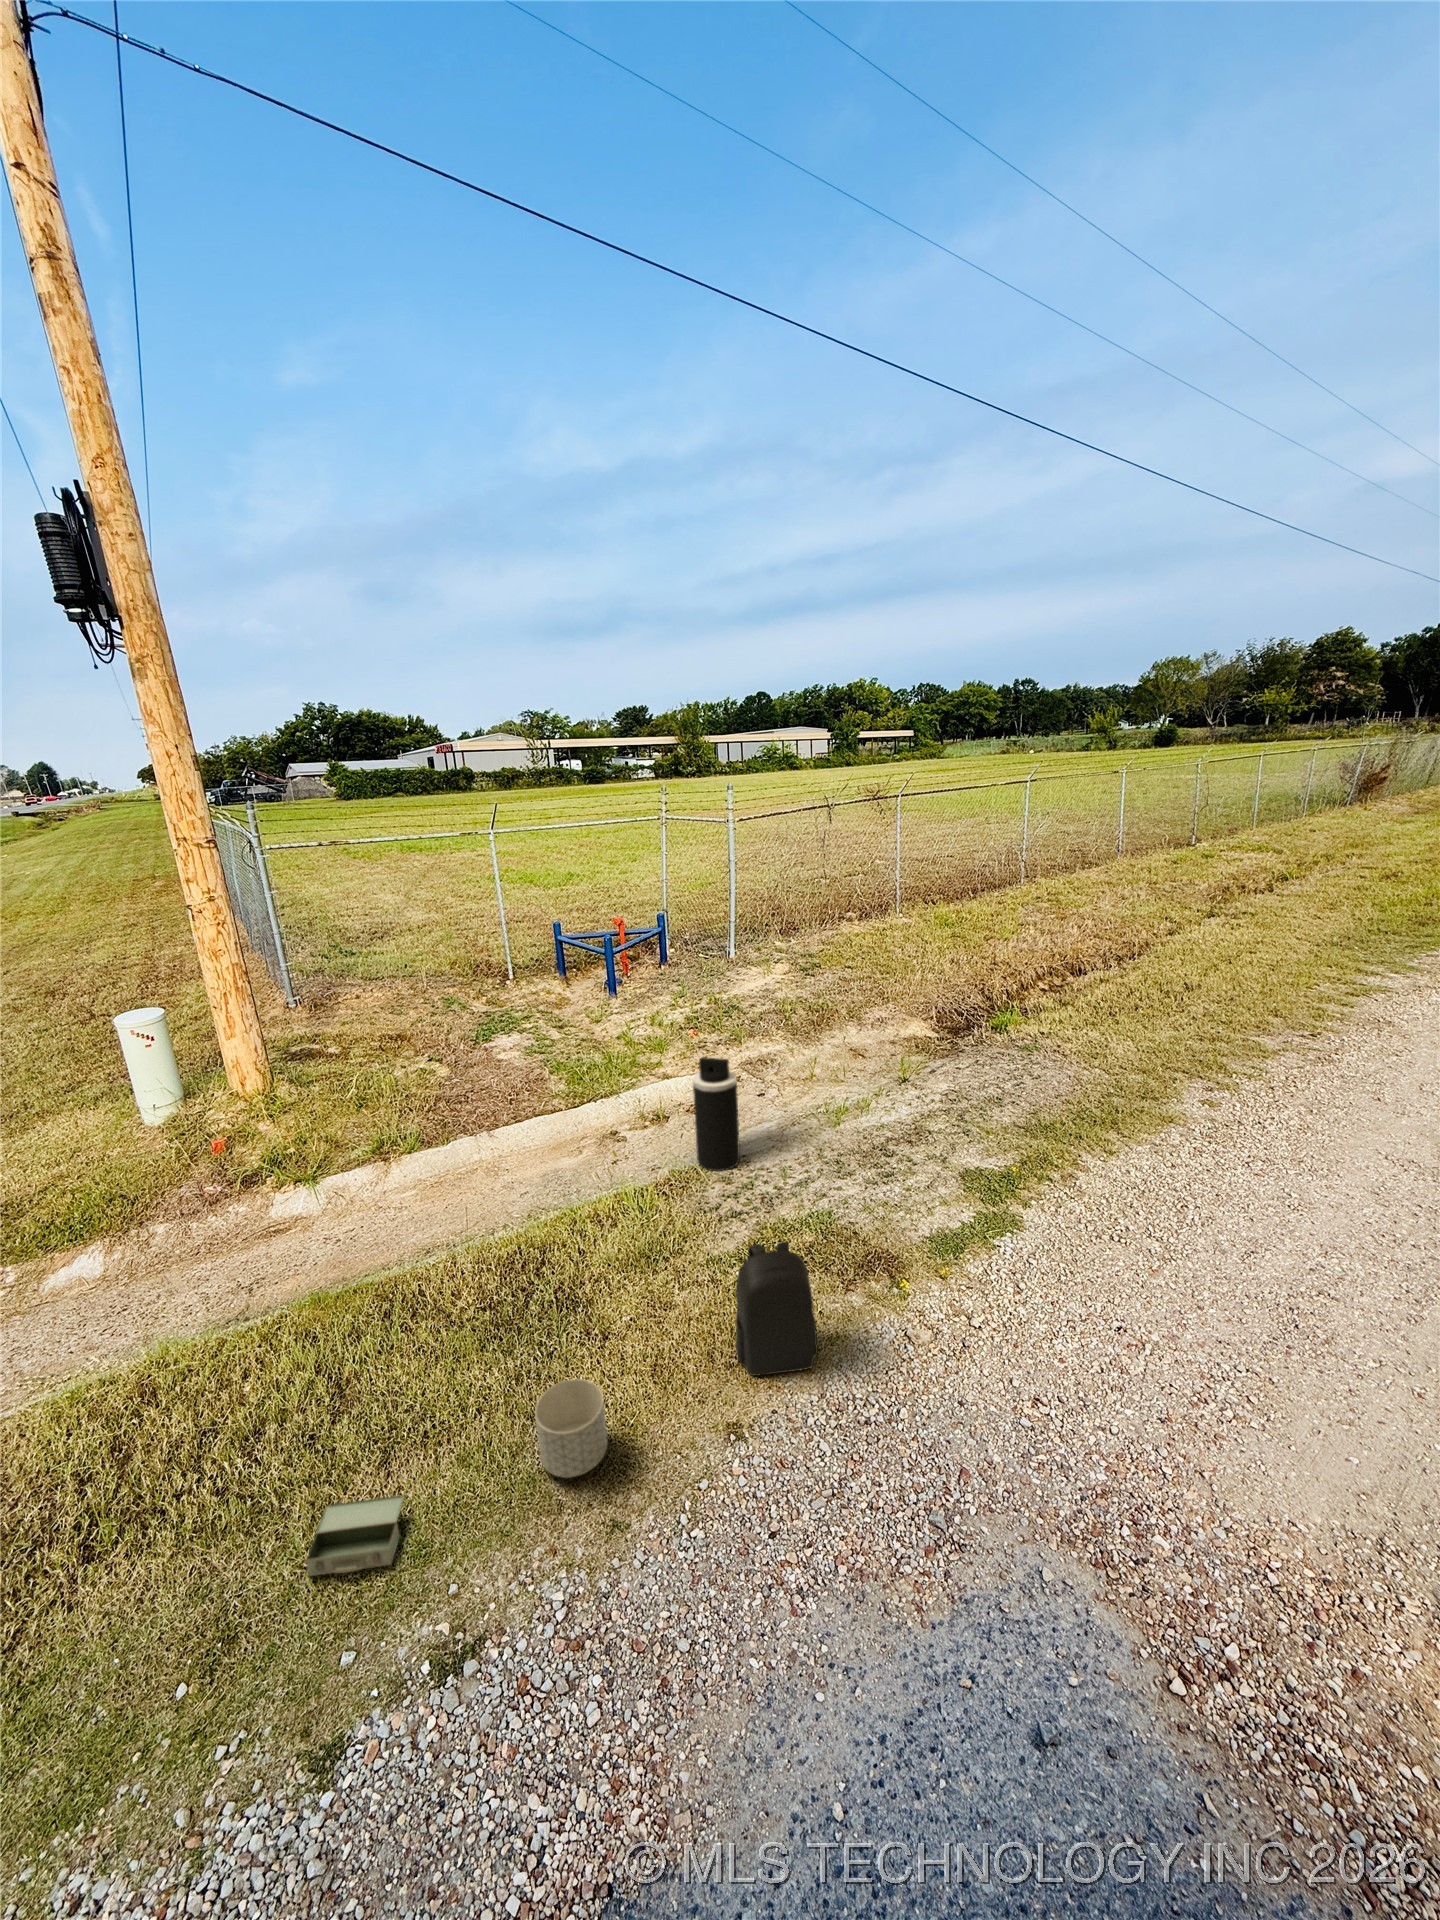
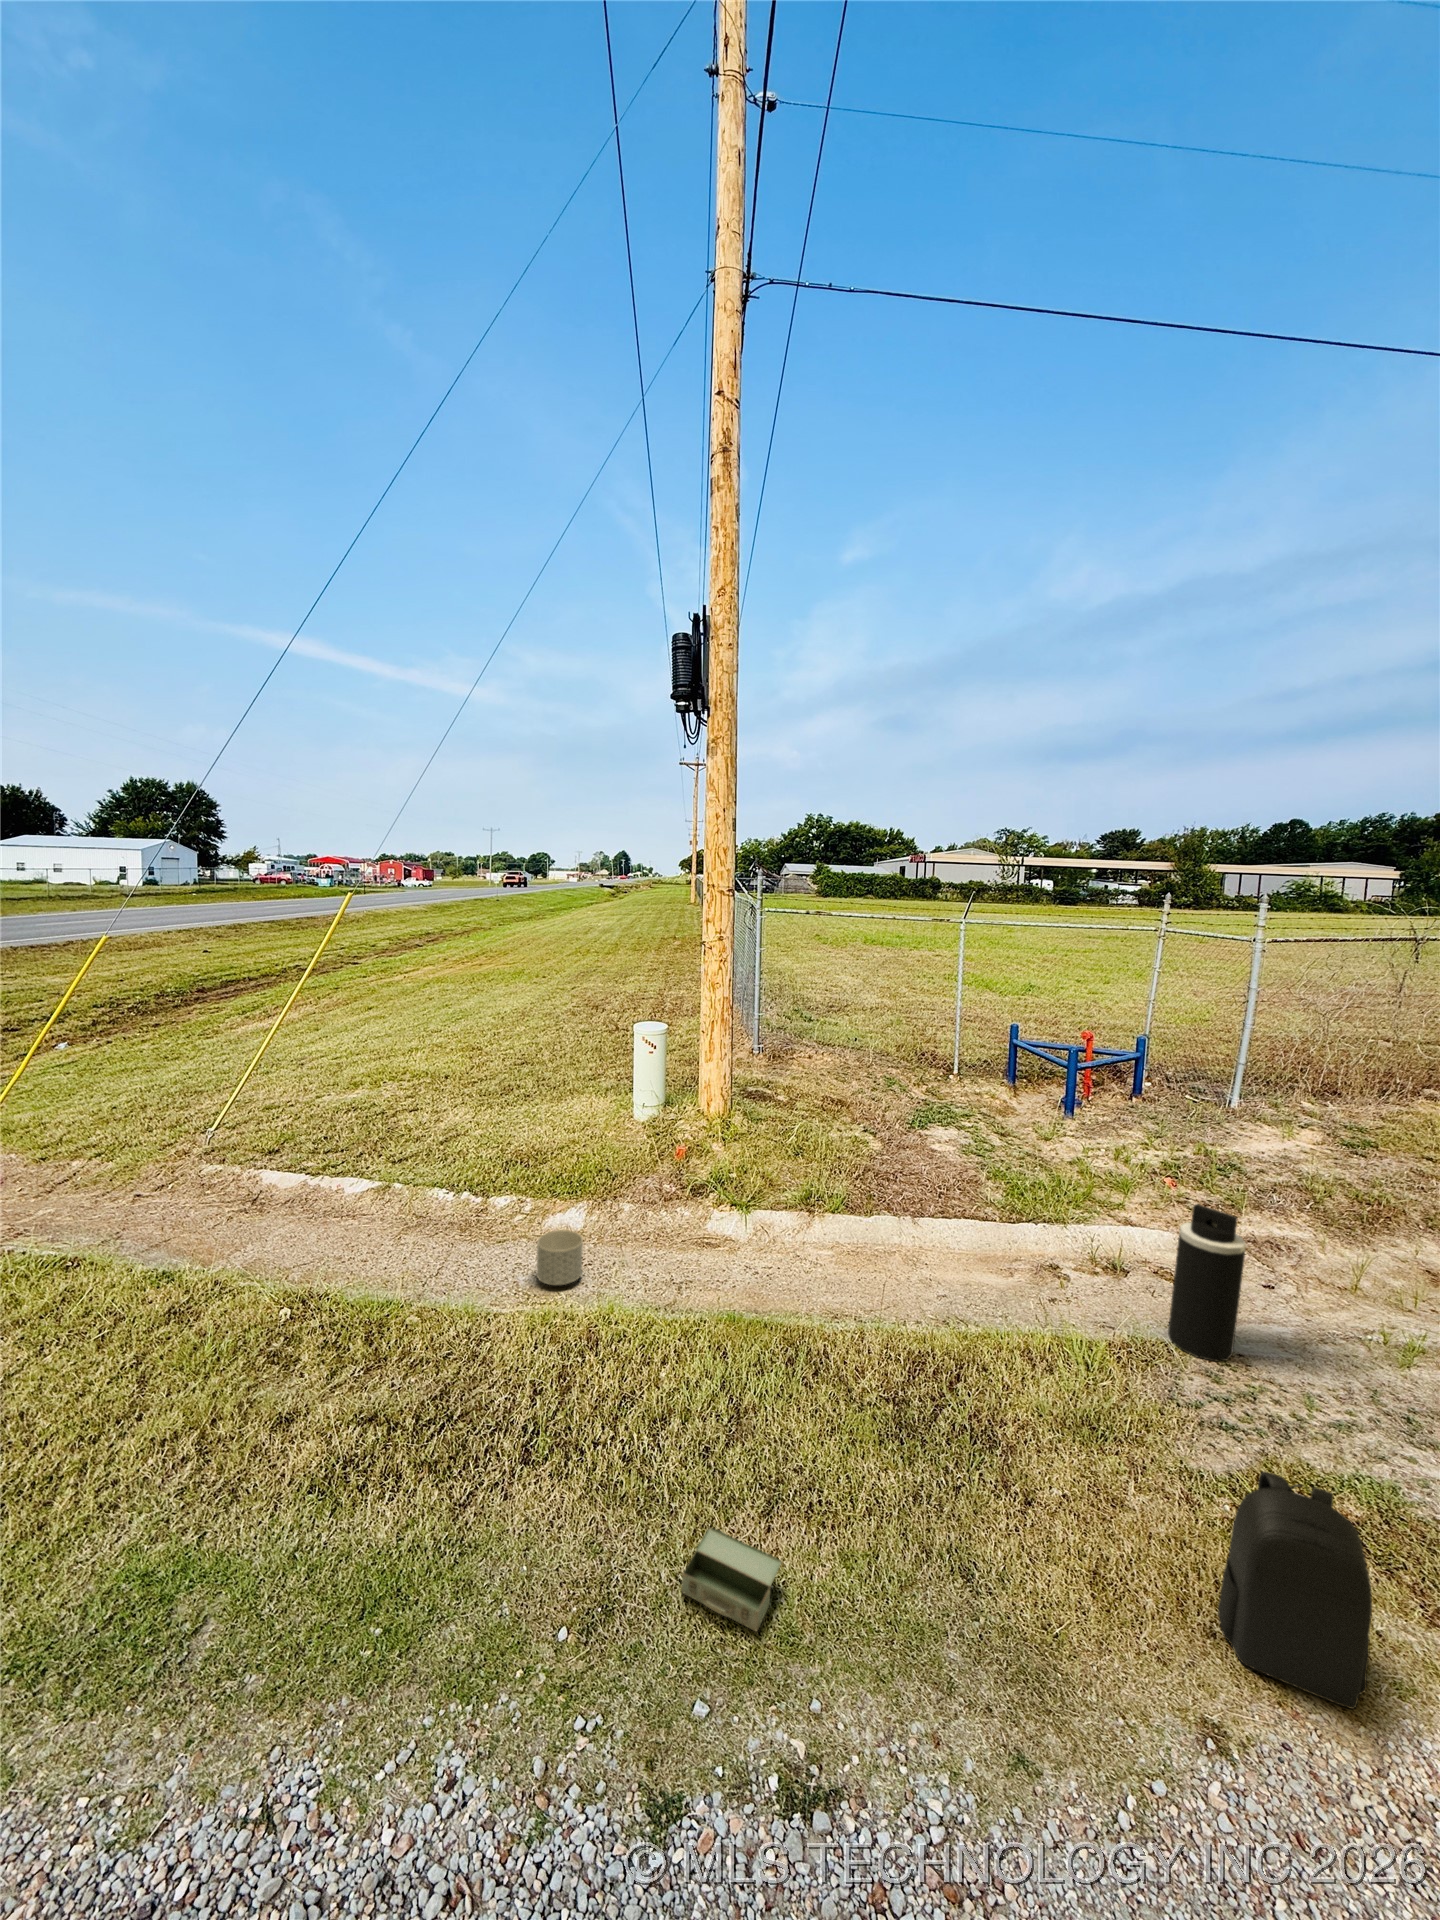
planter: present [535,1379,608,1478] -> present [537,1230,583,1286]

